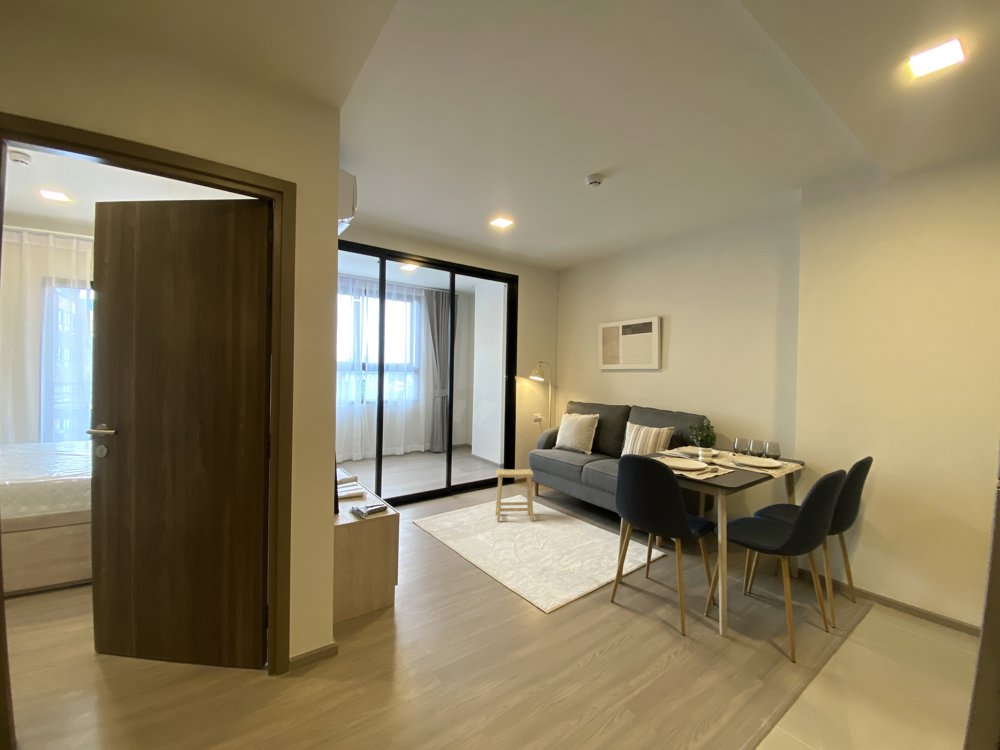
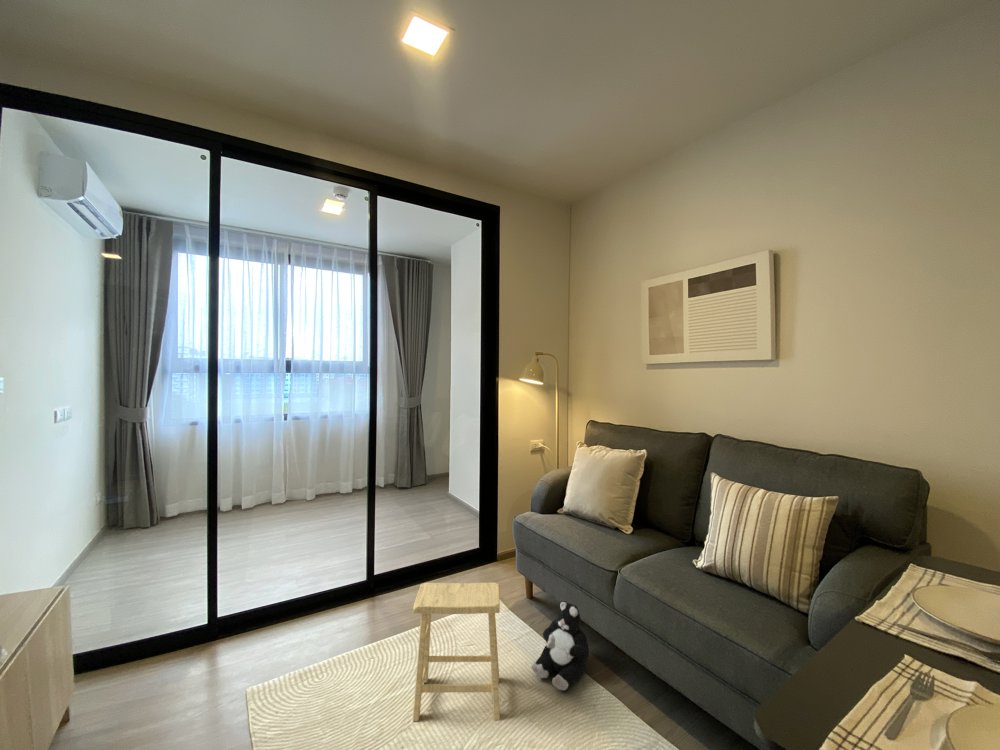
plush toy: none [545,481,571,515] -> present [532,601,589,690]

